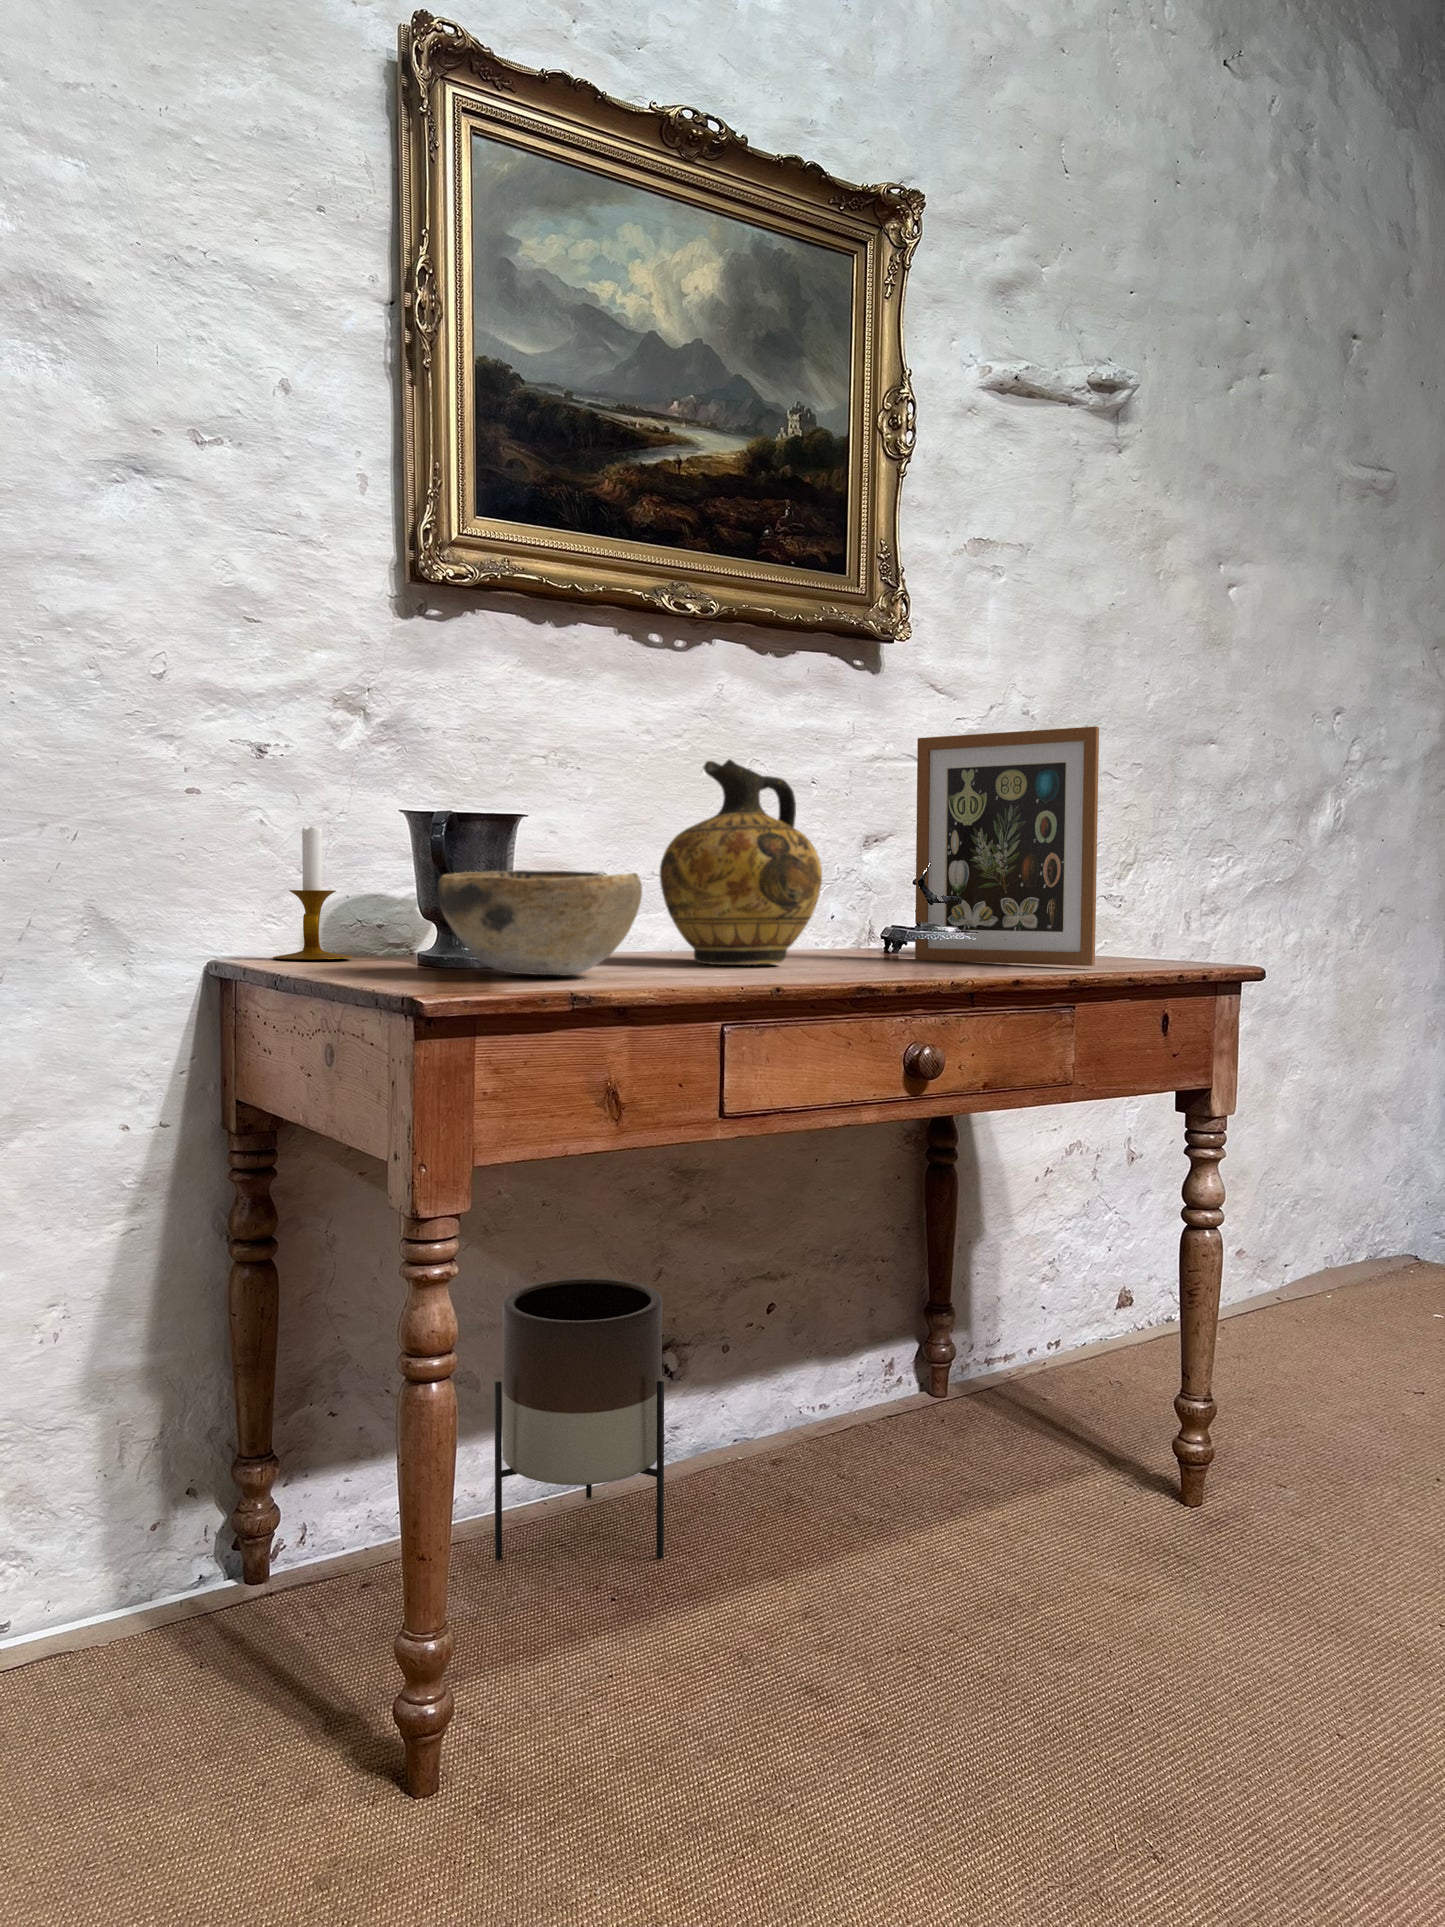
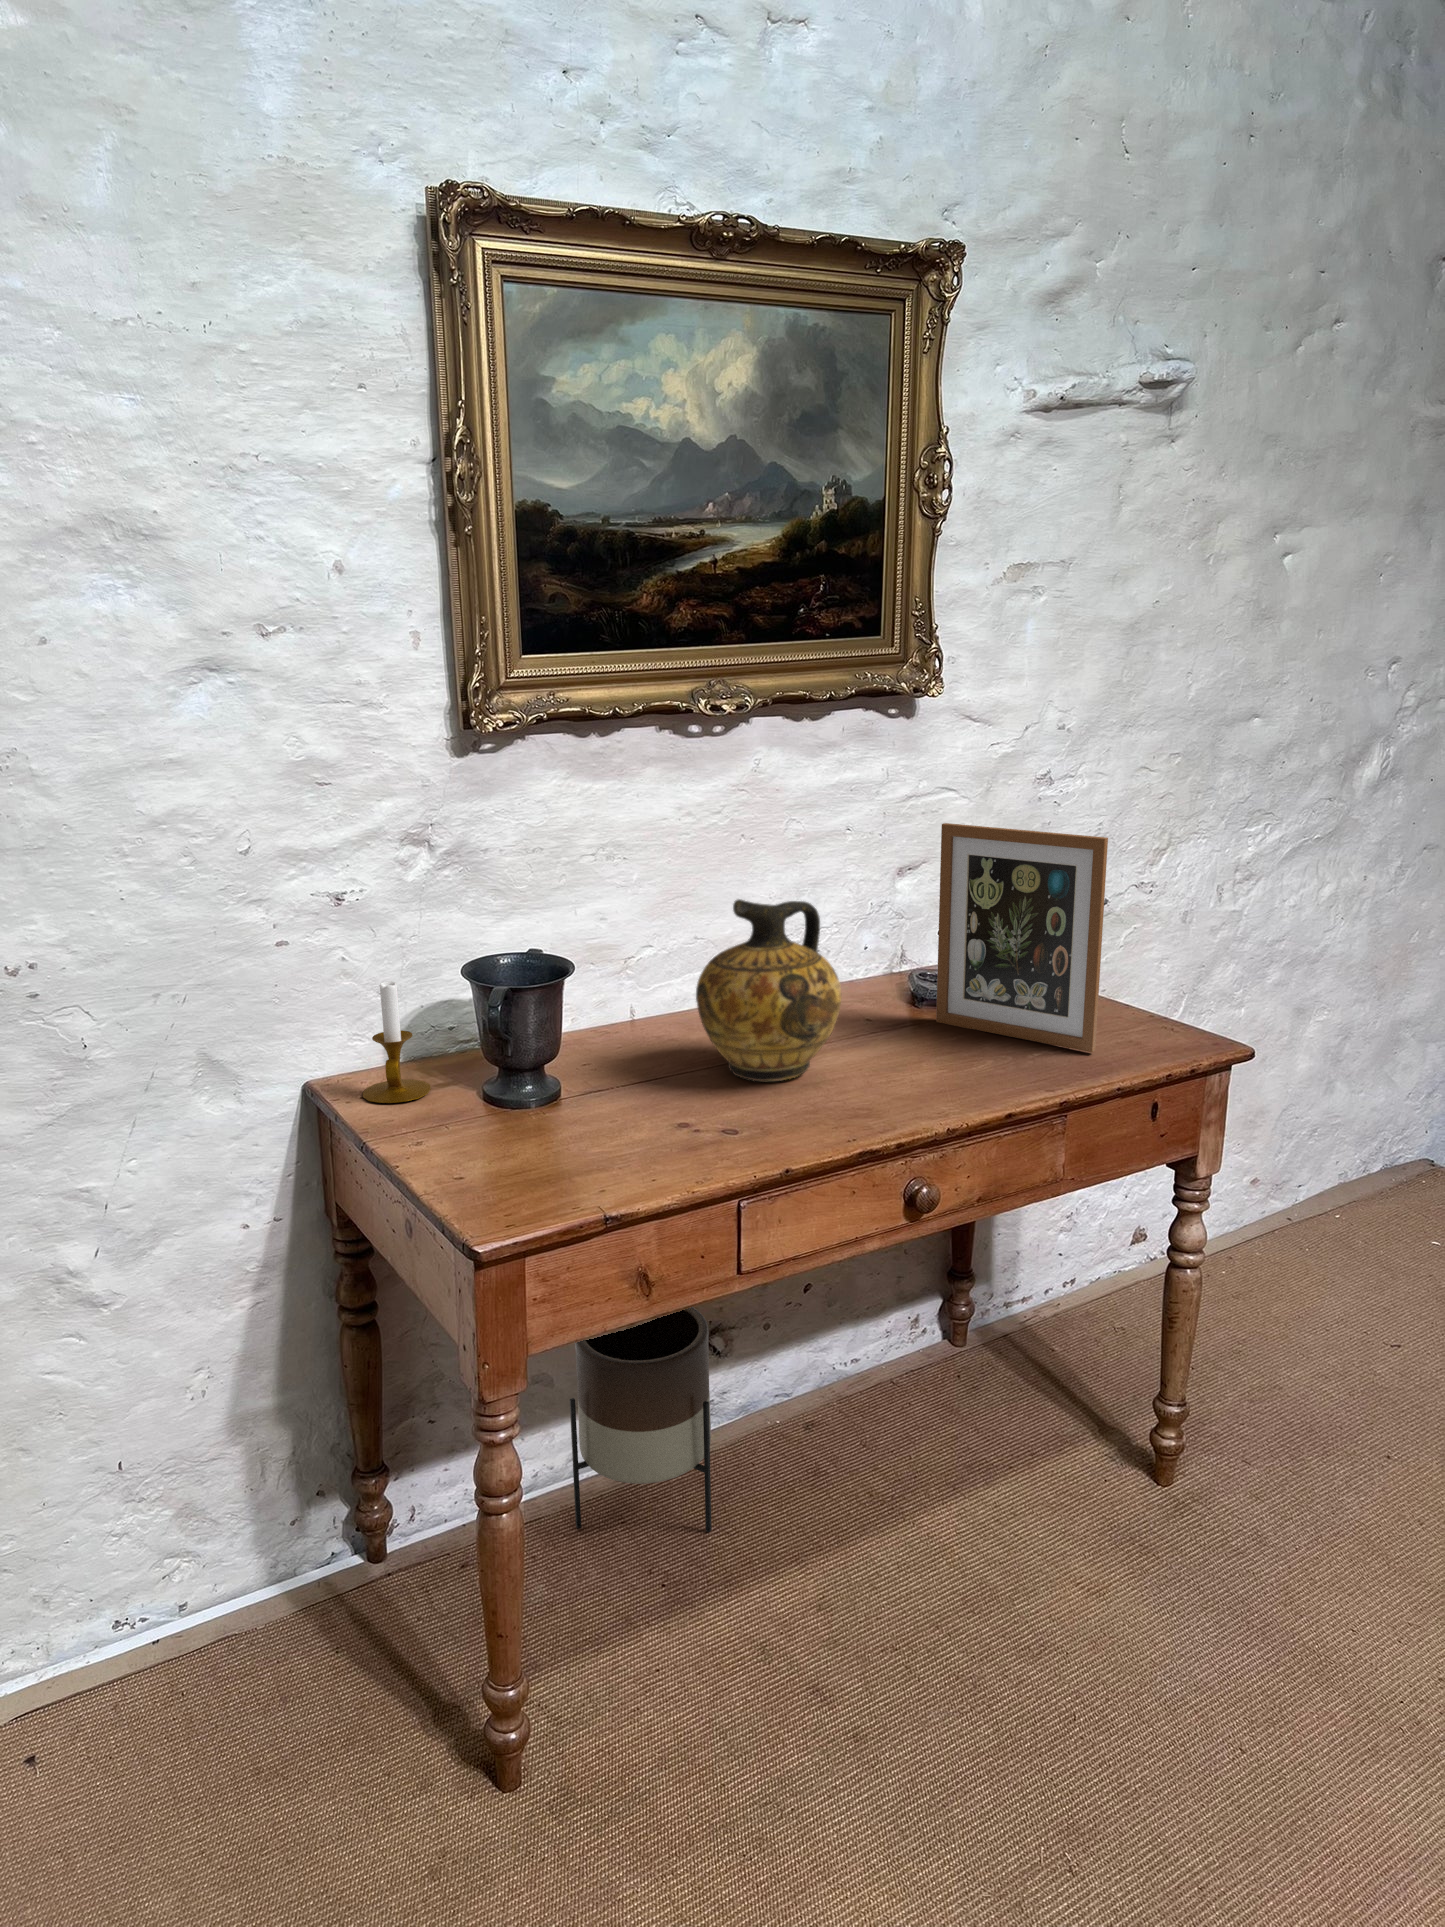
decorative bowl: present [437,870,642,975] -> none [492,1038,669,1159]

